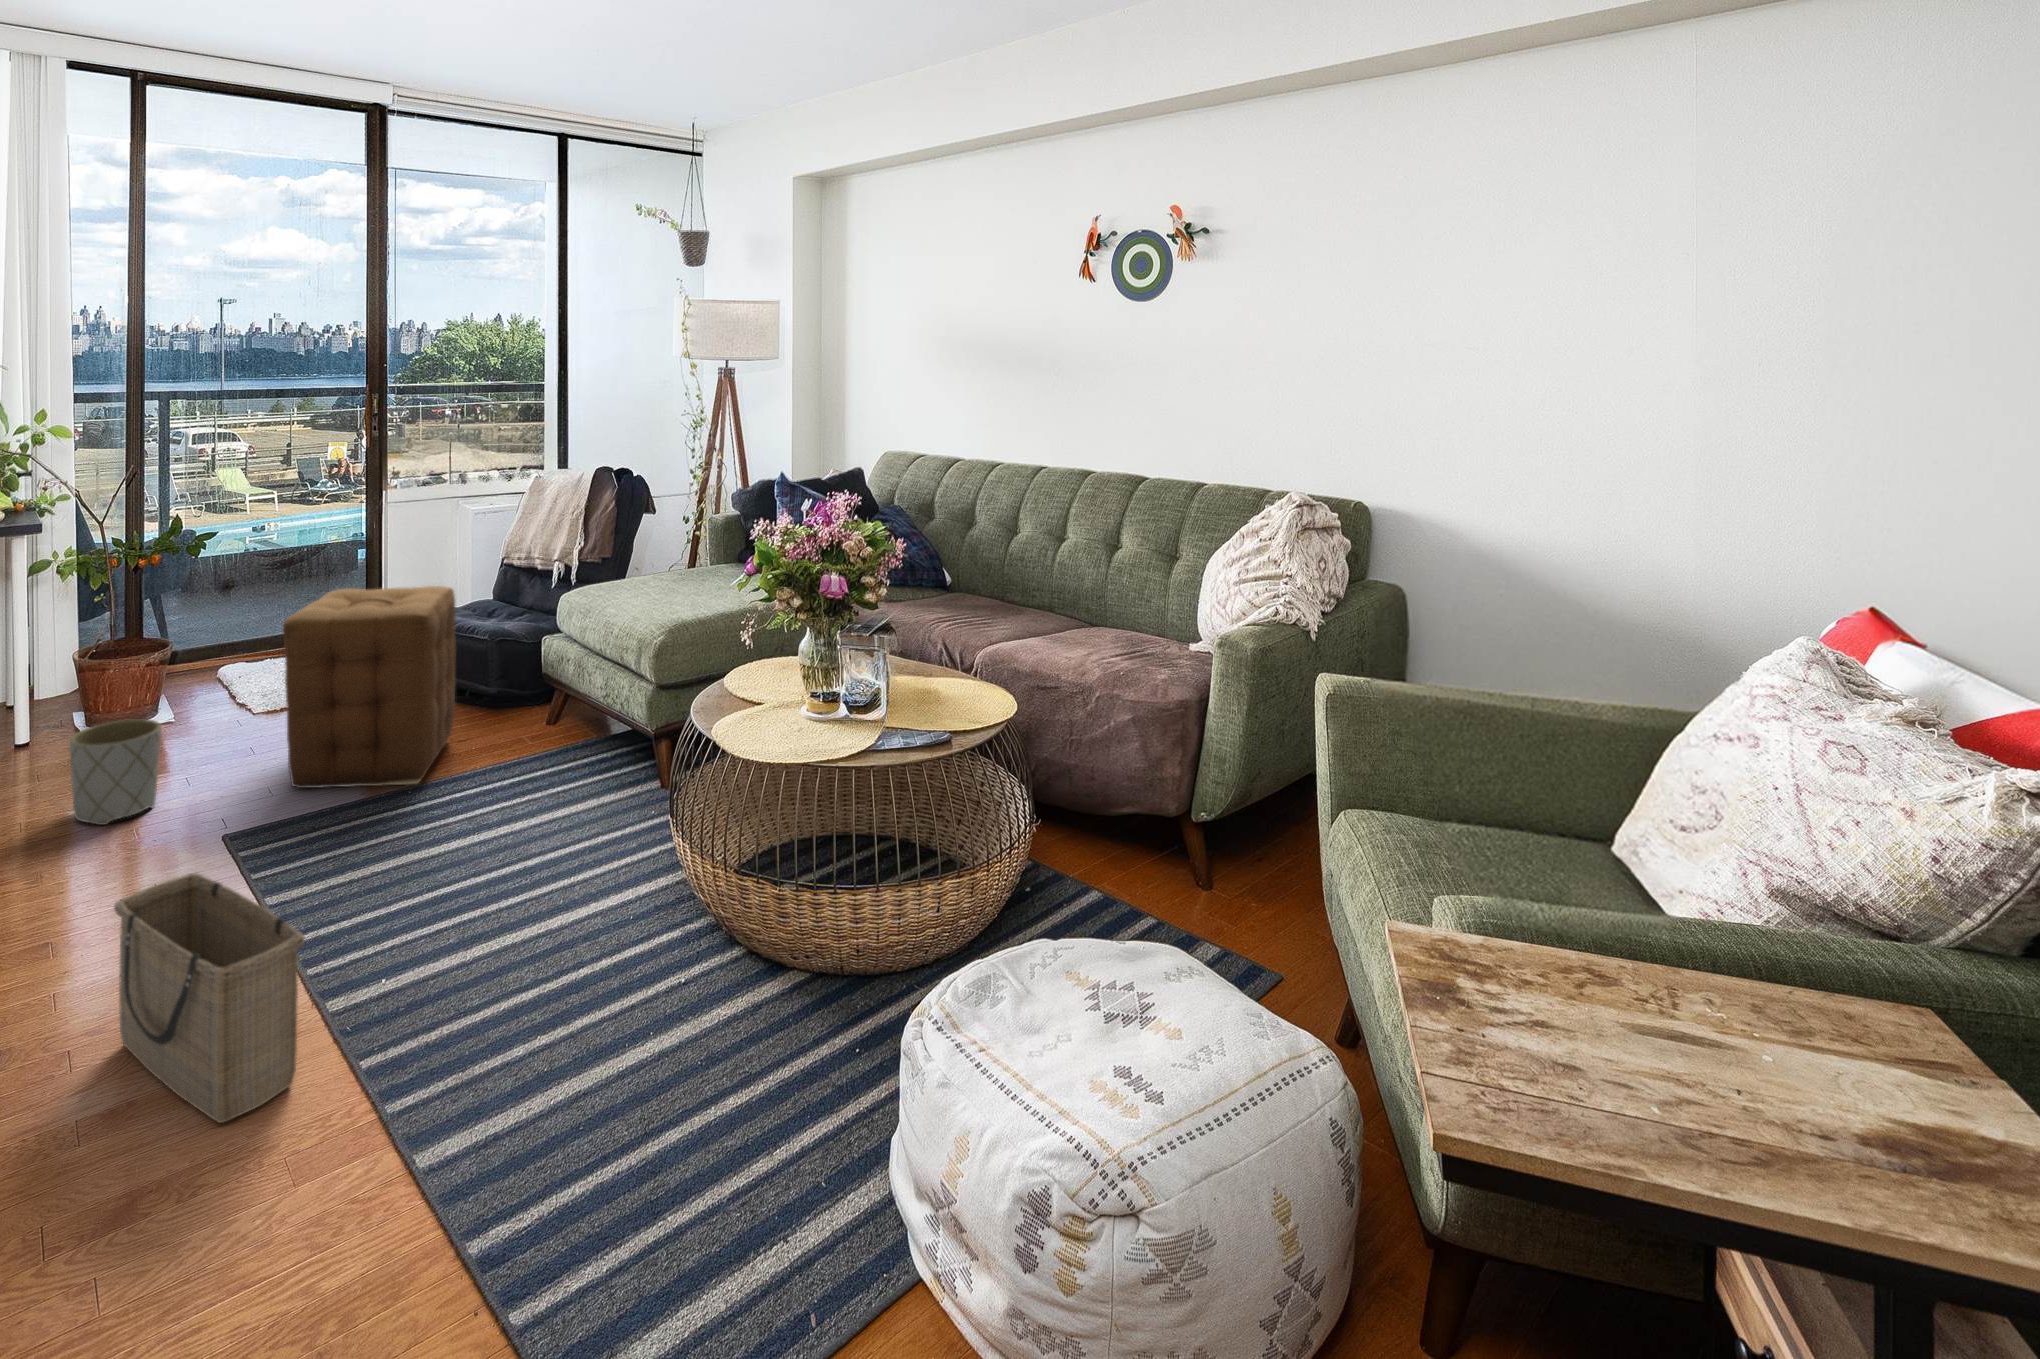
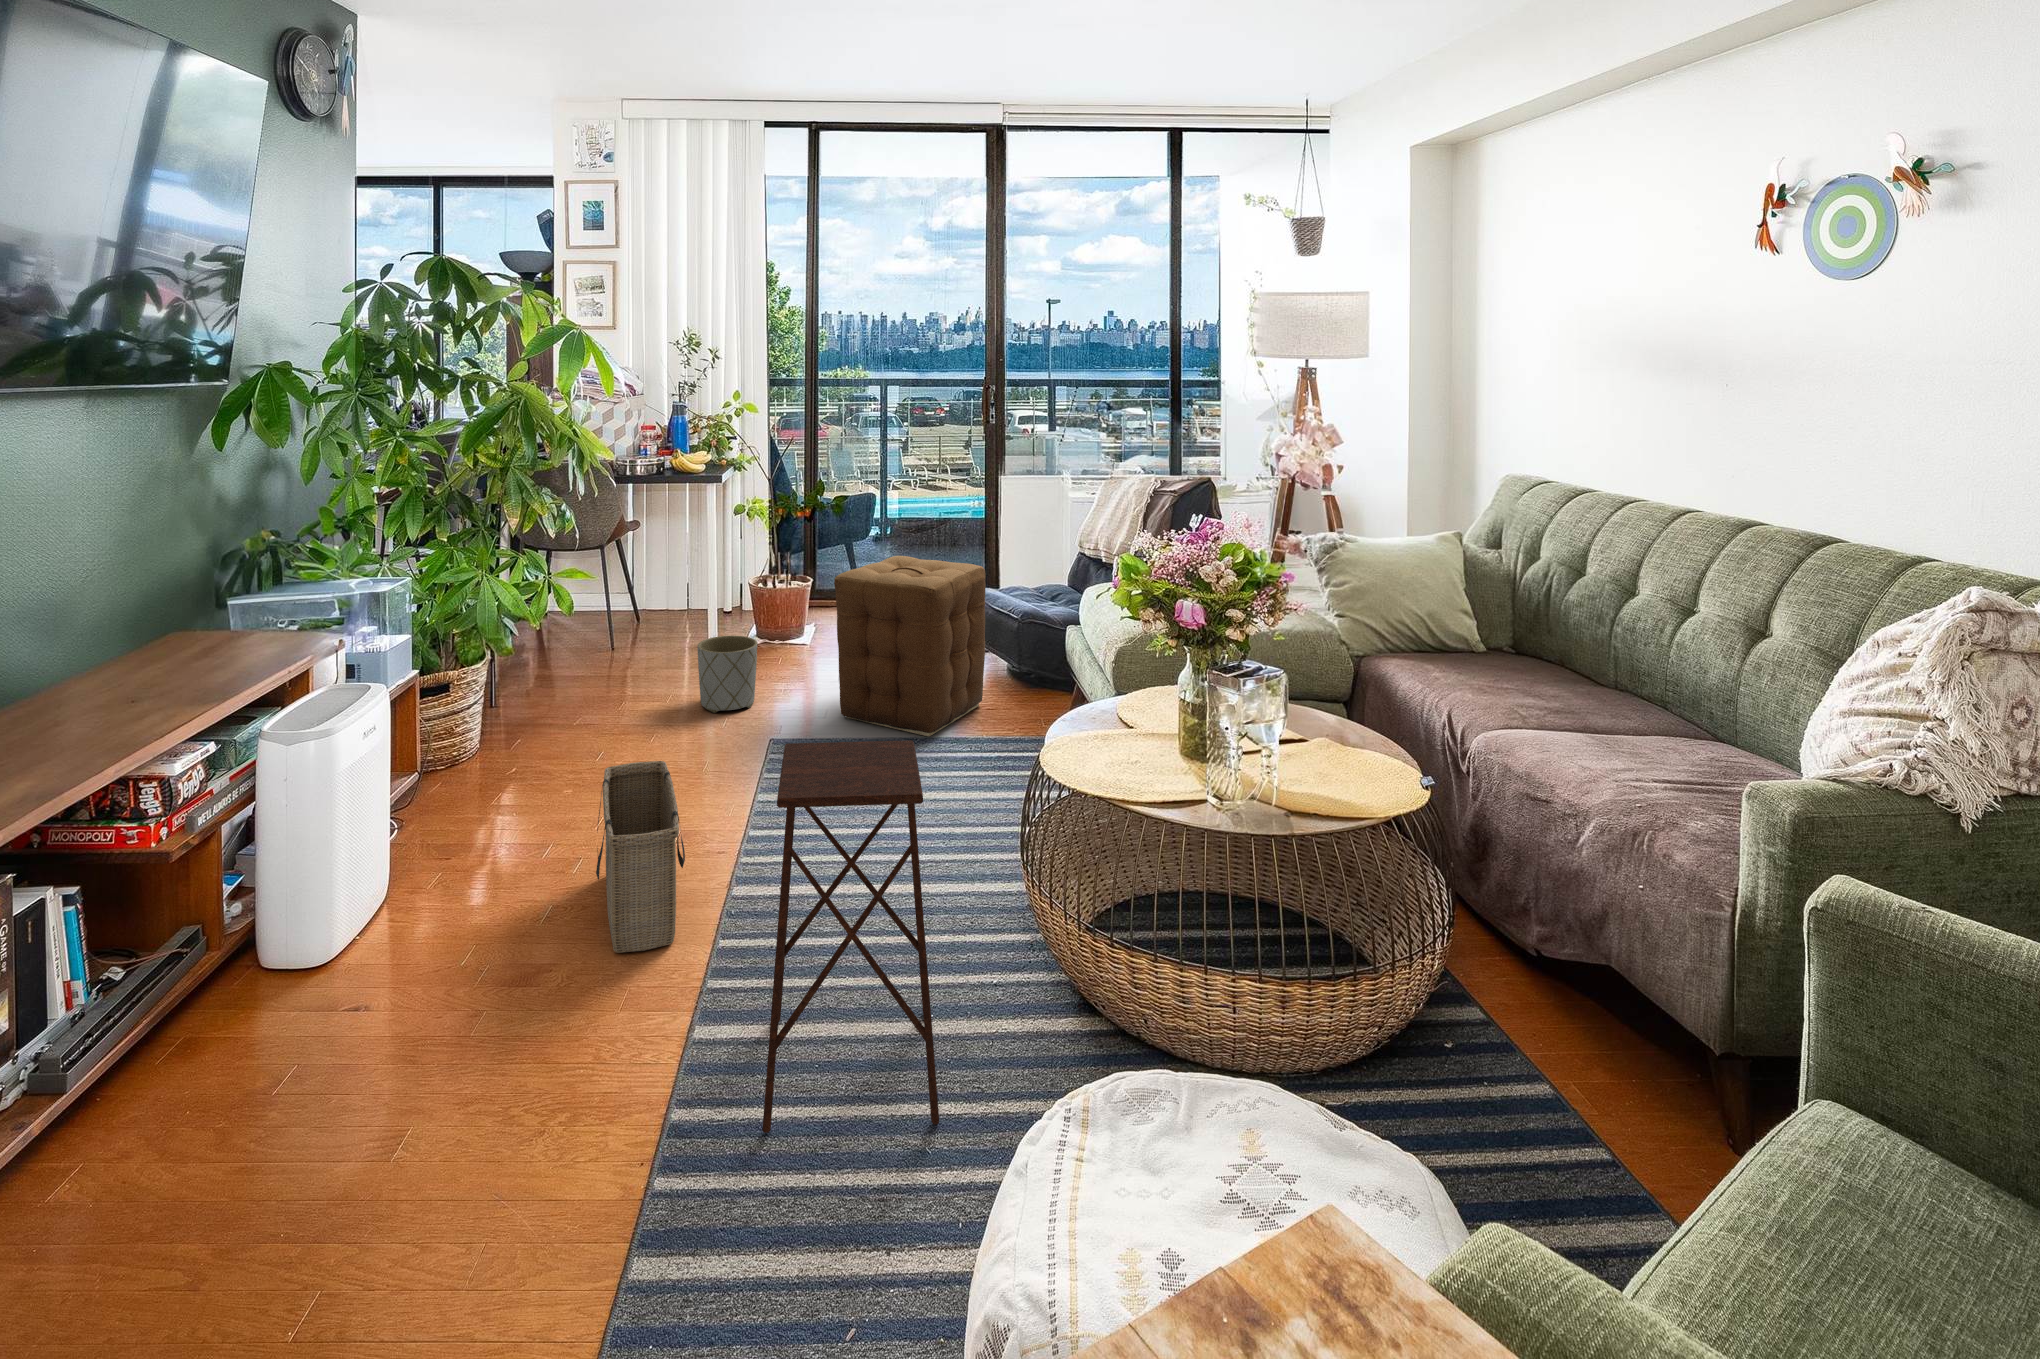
side table: none [491,744,740,1211] -> present [762,740,939,1133]

